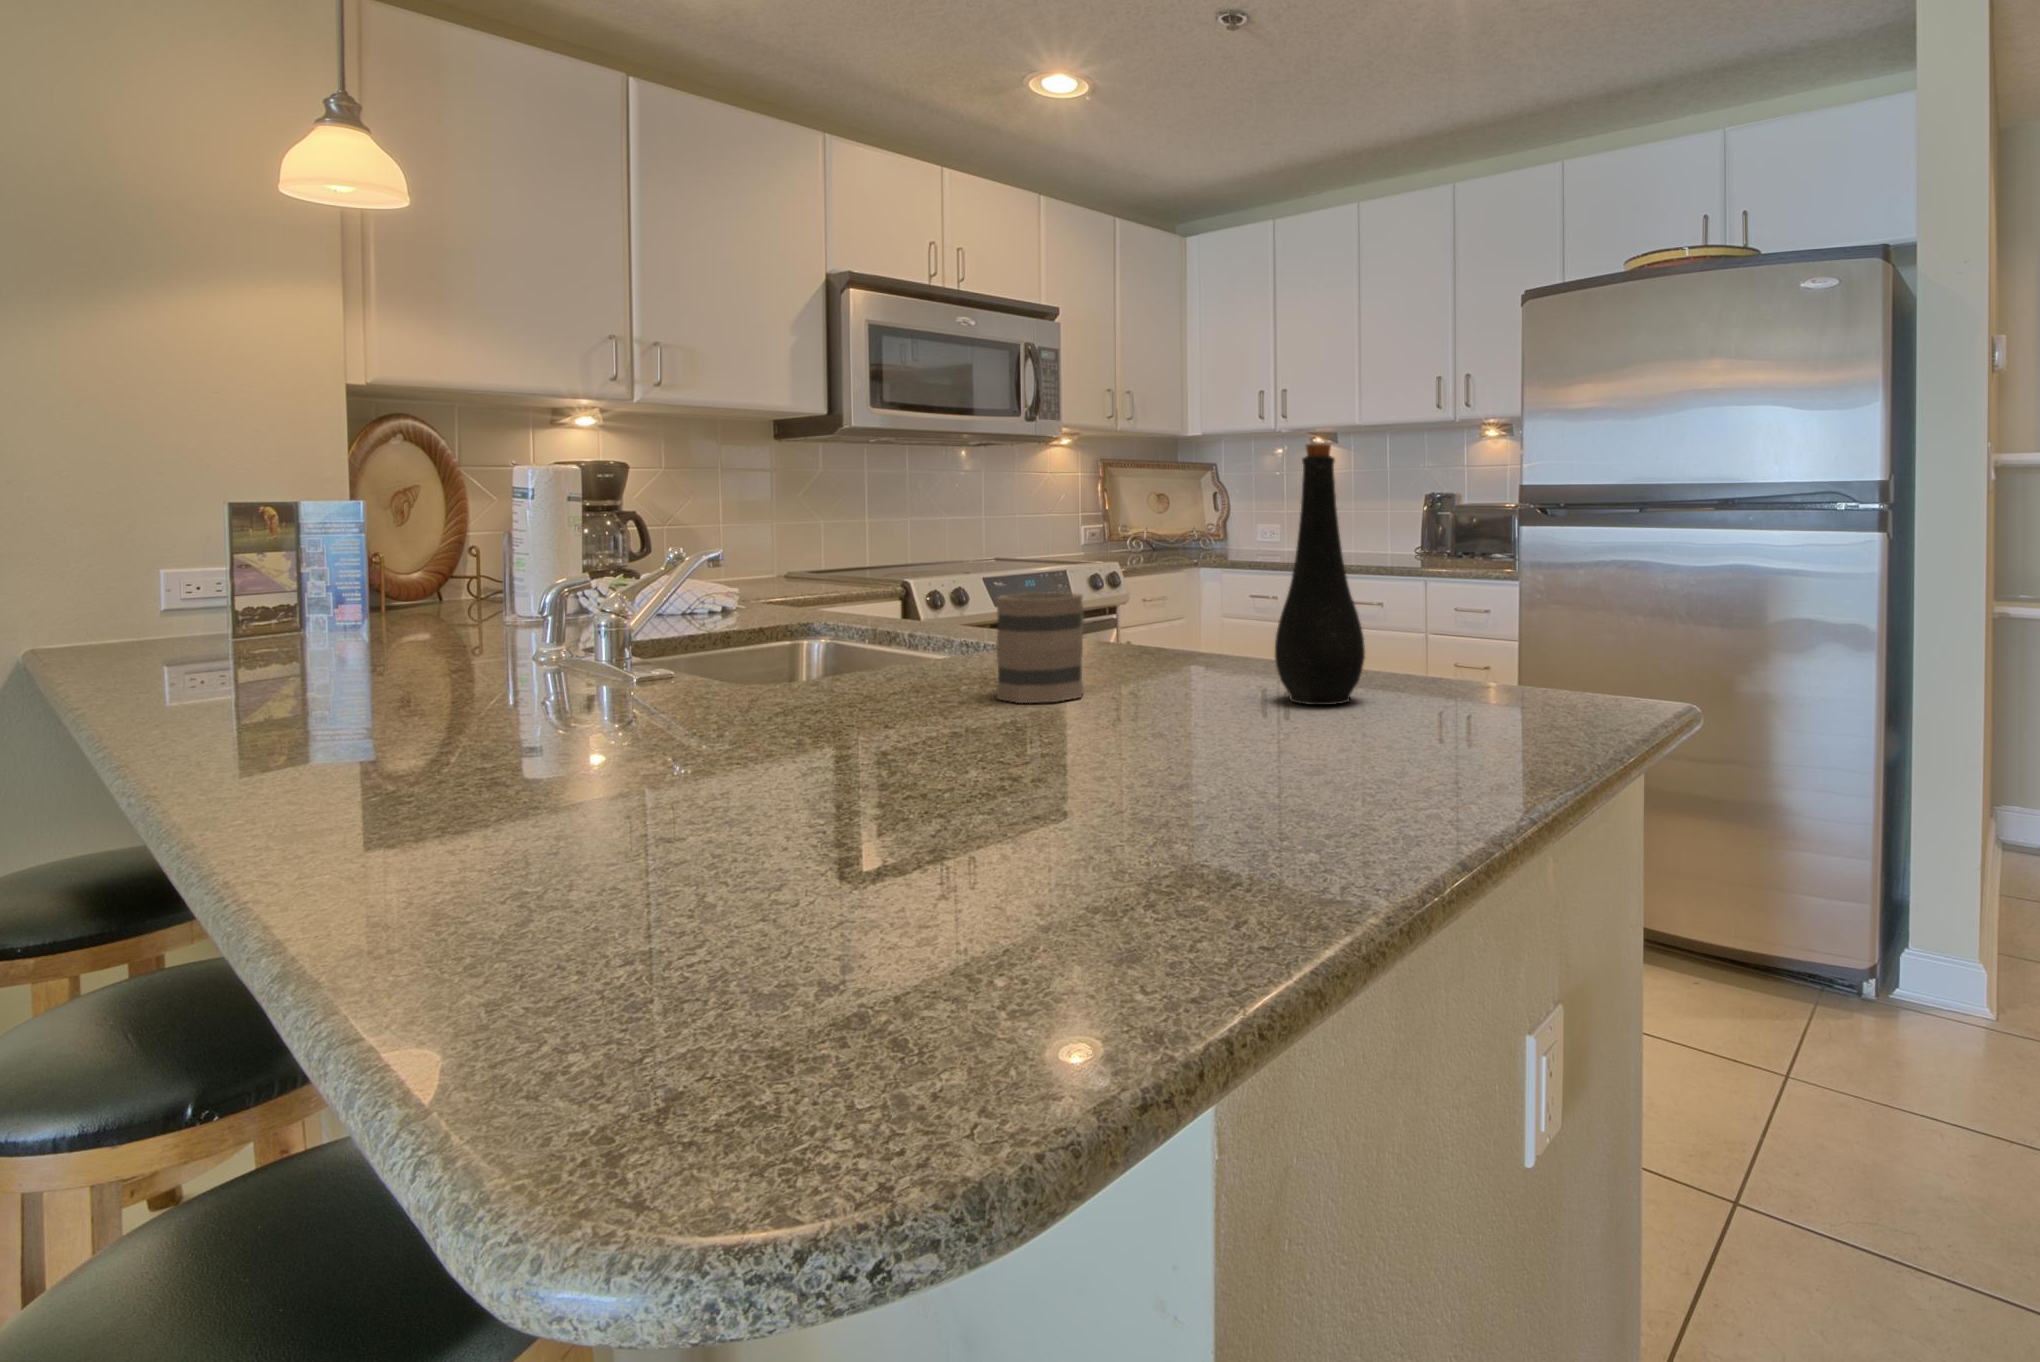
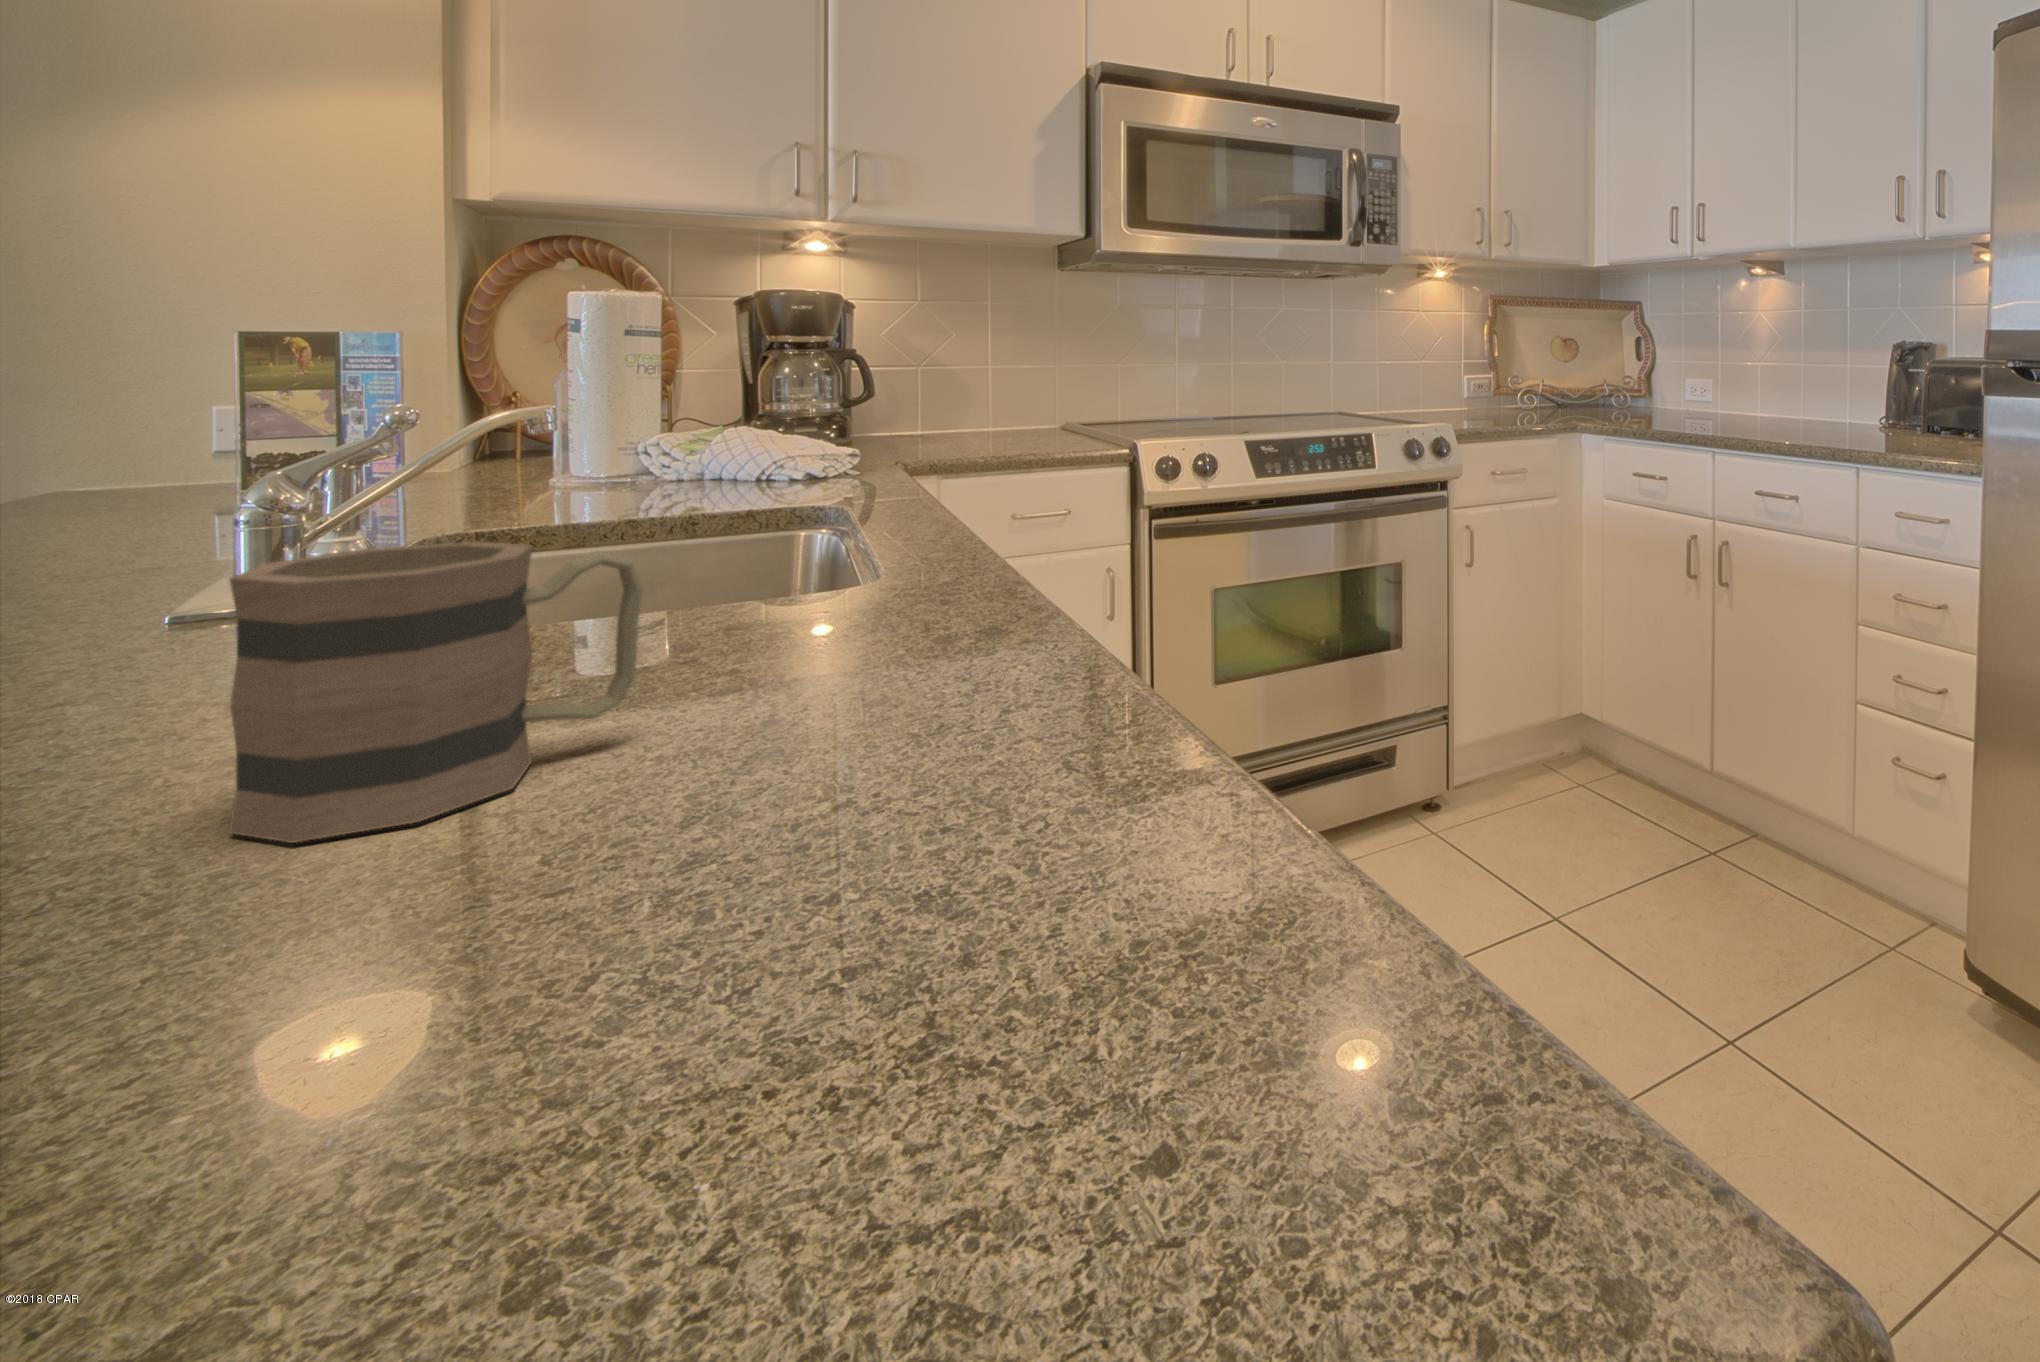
bottle: present [1275,444,1365,705] -> none [677,168,998,999]

